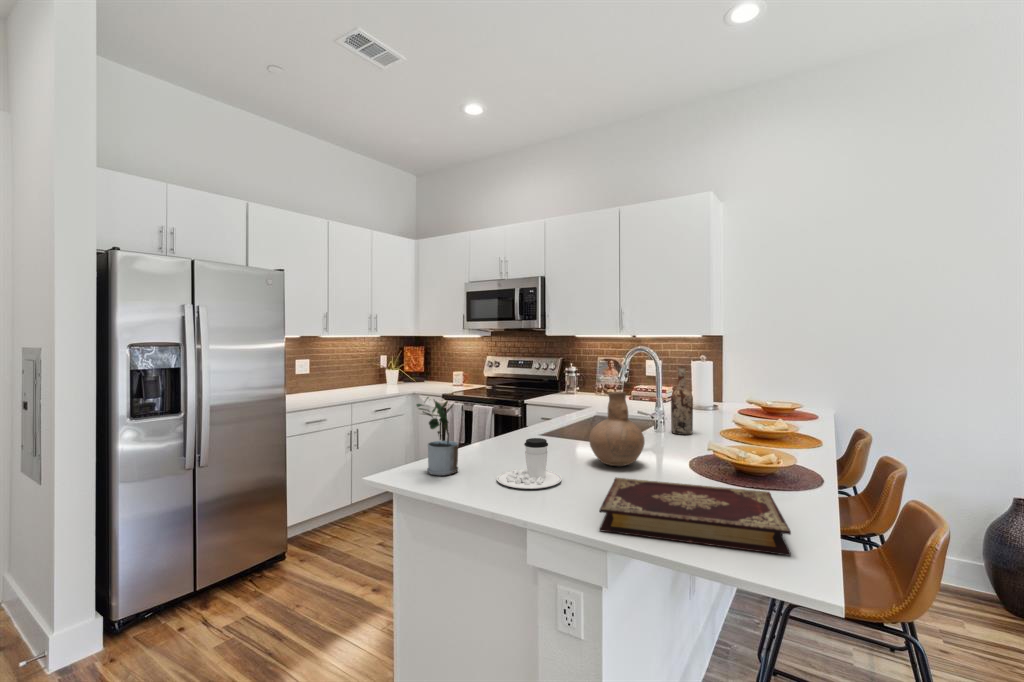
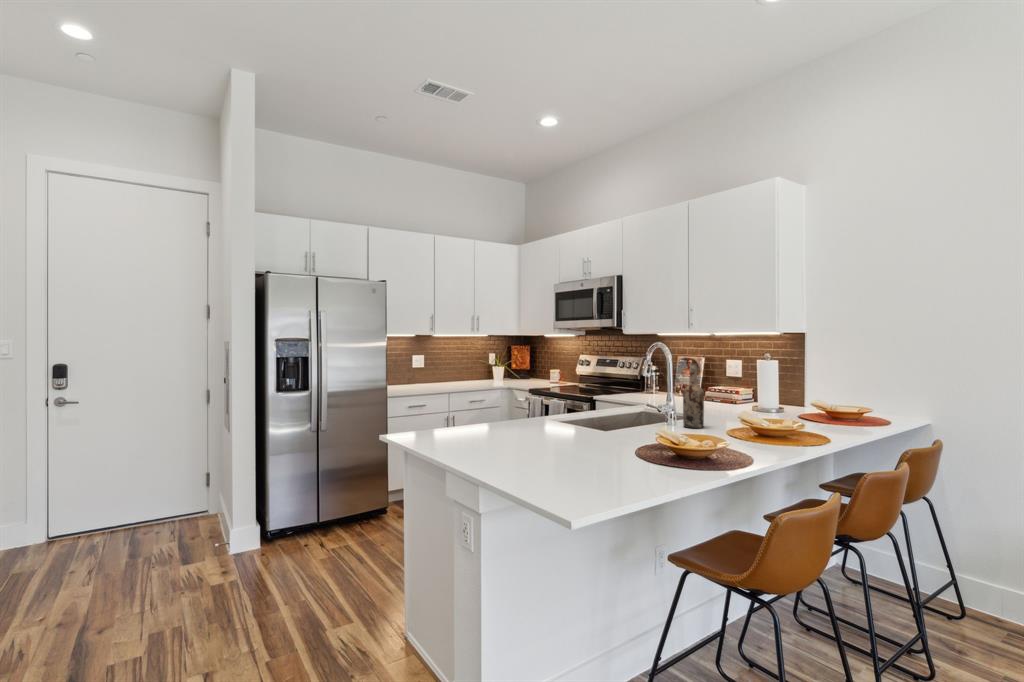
vase: present [589,392,645,466] -> none [561,380,607,443]
potted plant: present [417,397,458,476] -> none [427,378,456,438]
coffee cup: present [497,438,562,489] -> none [471,413,522,449]
book: present [600,478,791,556] -> none [494,443,645,494]

